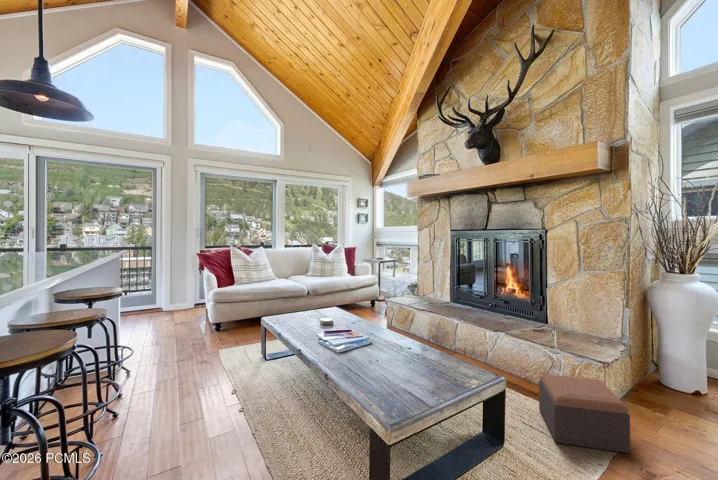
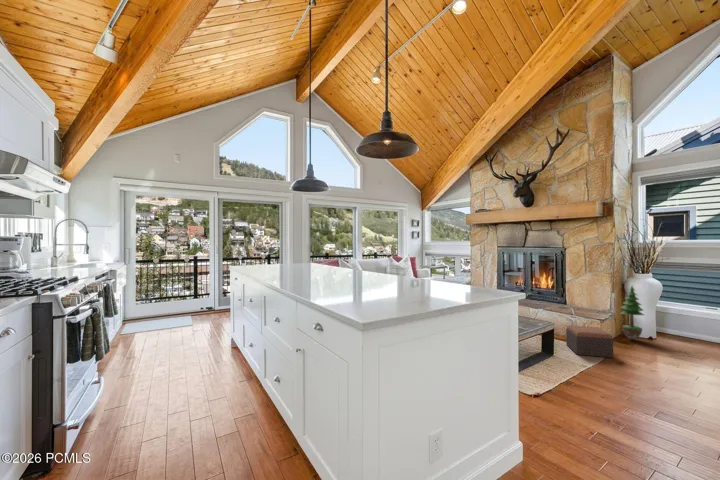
potted tree: none [638,295,687,394] -> present [621,287,644,340]

